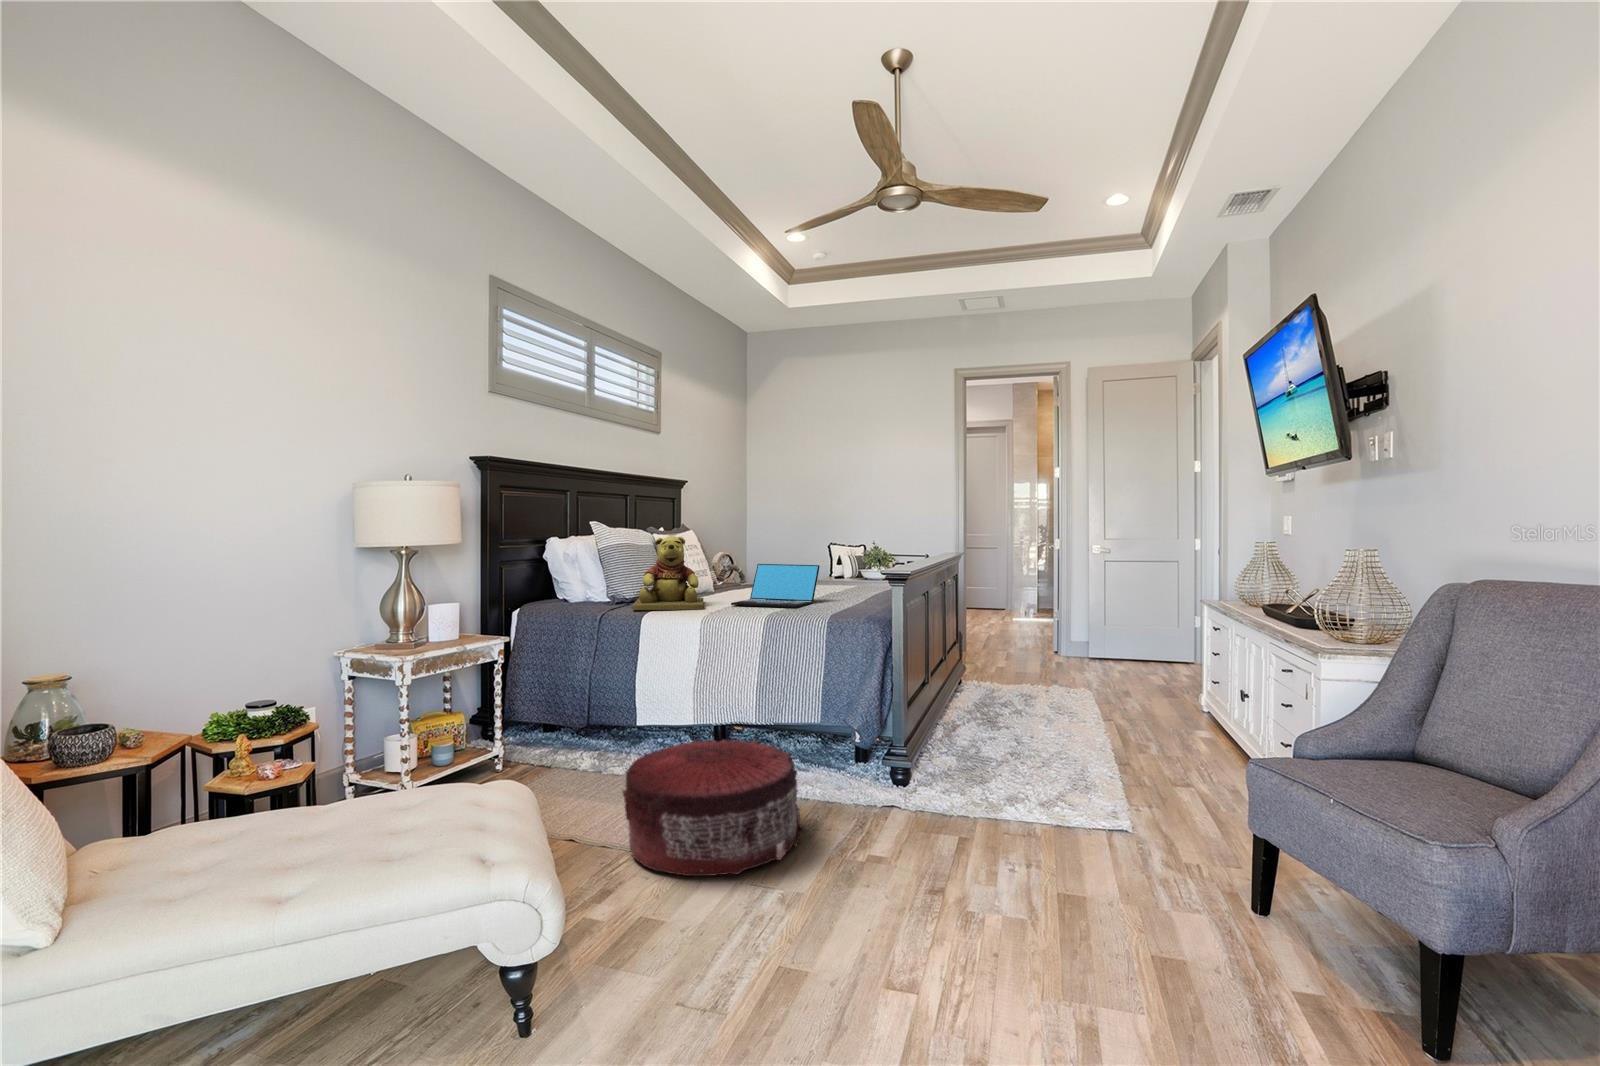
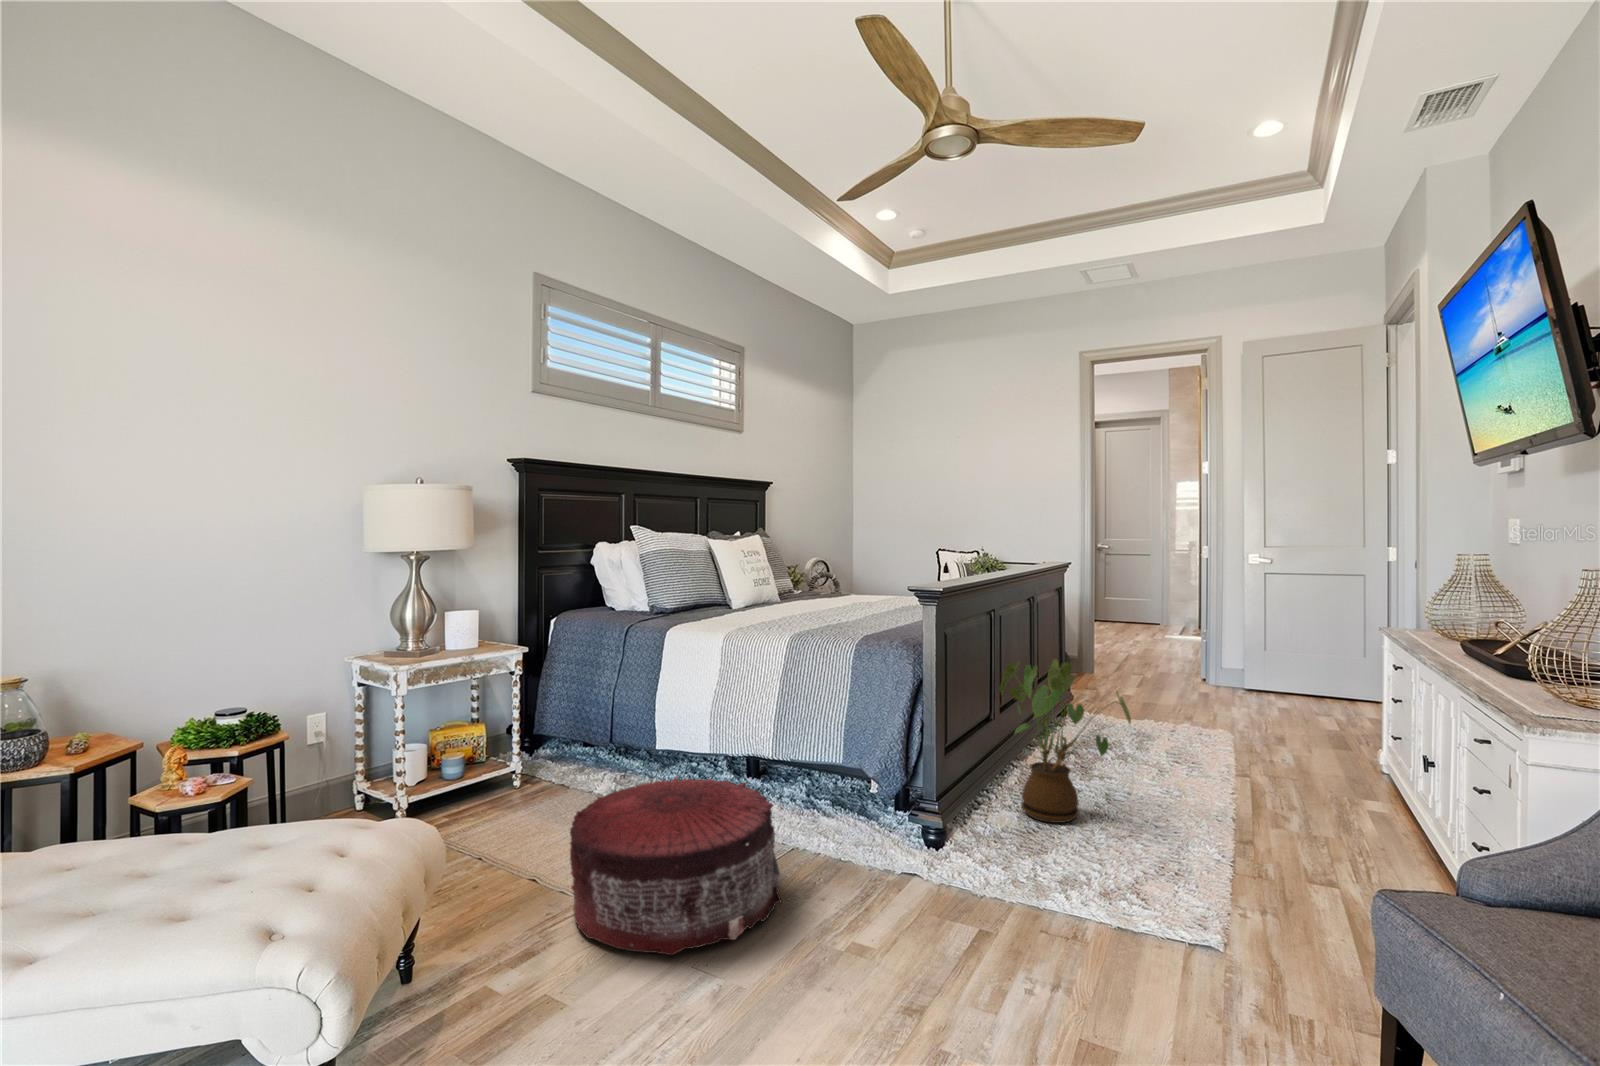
teddy bear: present [632,536,704,610] -> none [661,541,749,623]
laptop: present [731,564,820,608] -> none [771,573,874,624]
house plant: none [934,631,1040,762] -> present [1000,659,1131,823]

